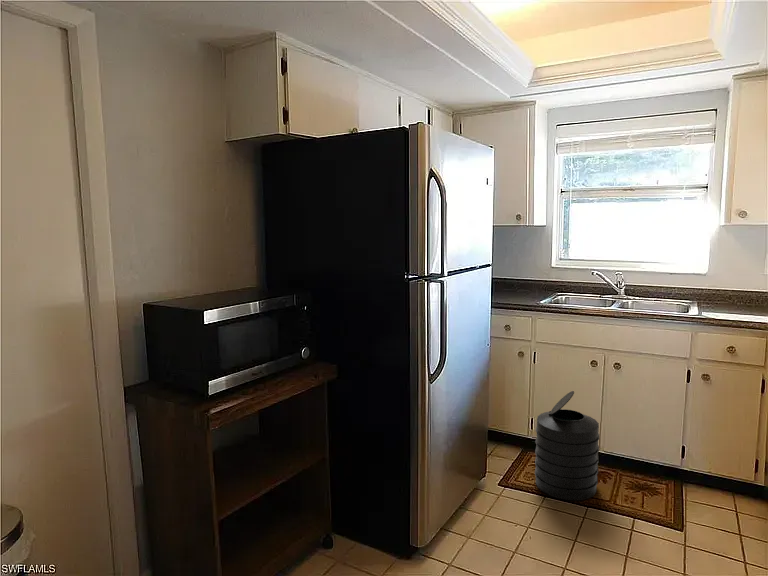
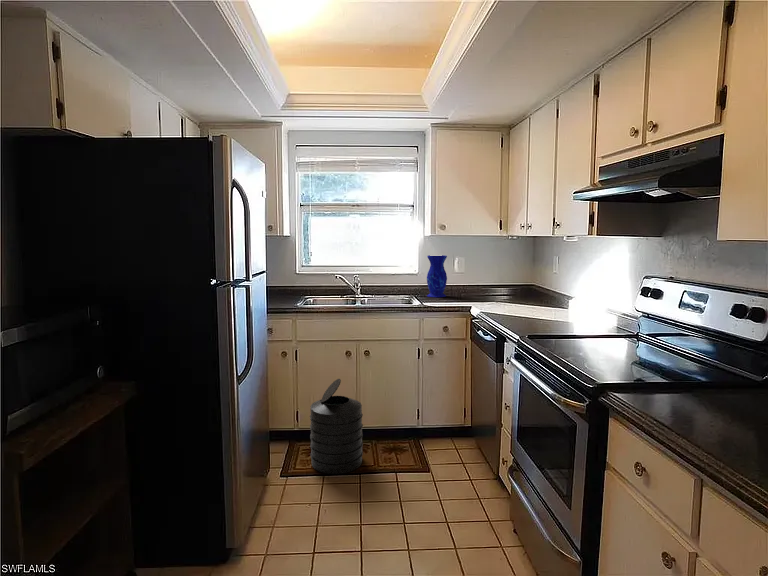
vase: none [719,250,754,306] -> present [427,255,447,297]

